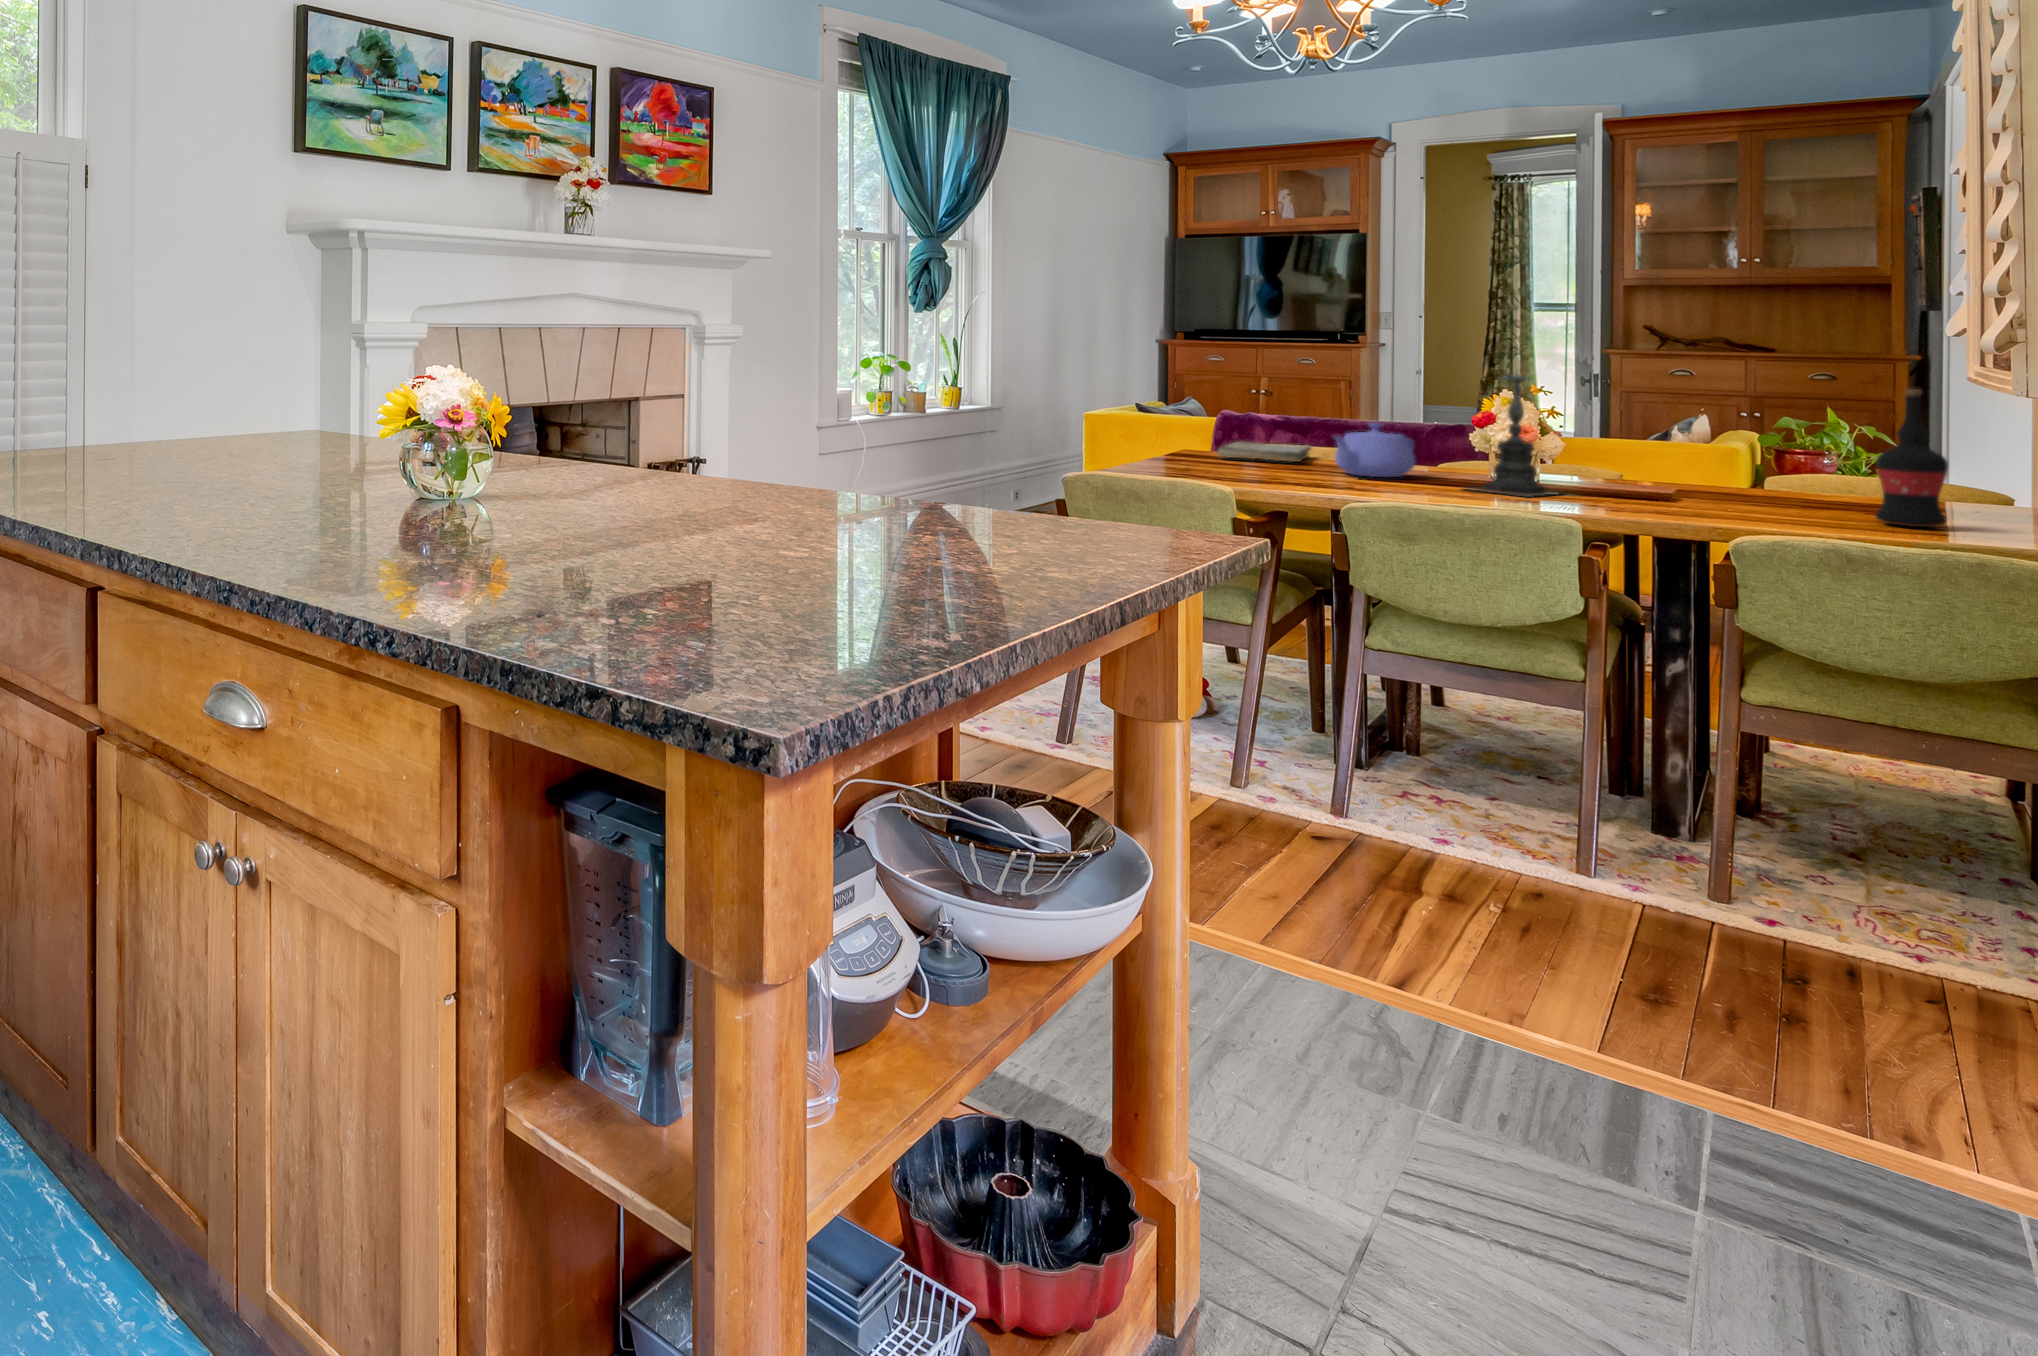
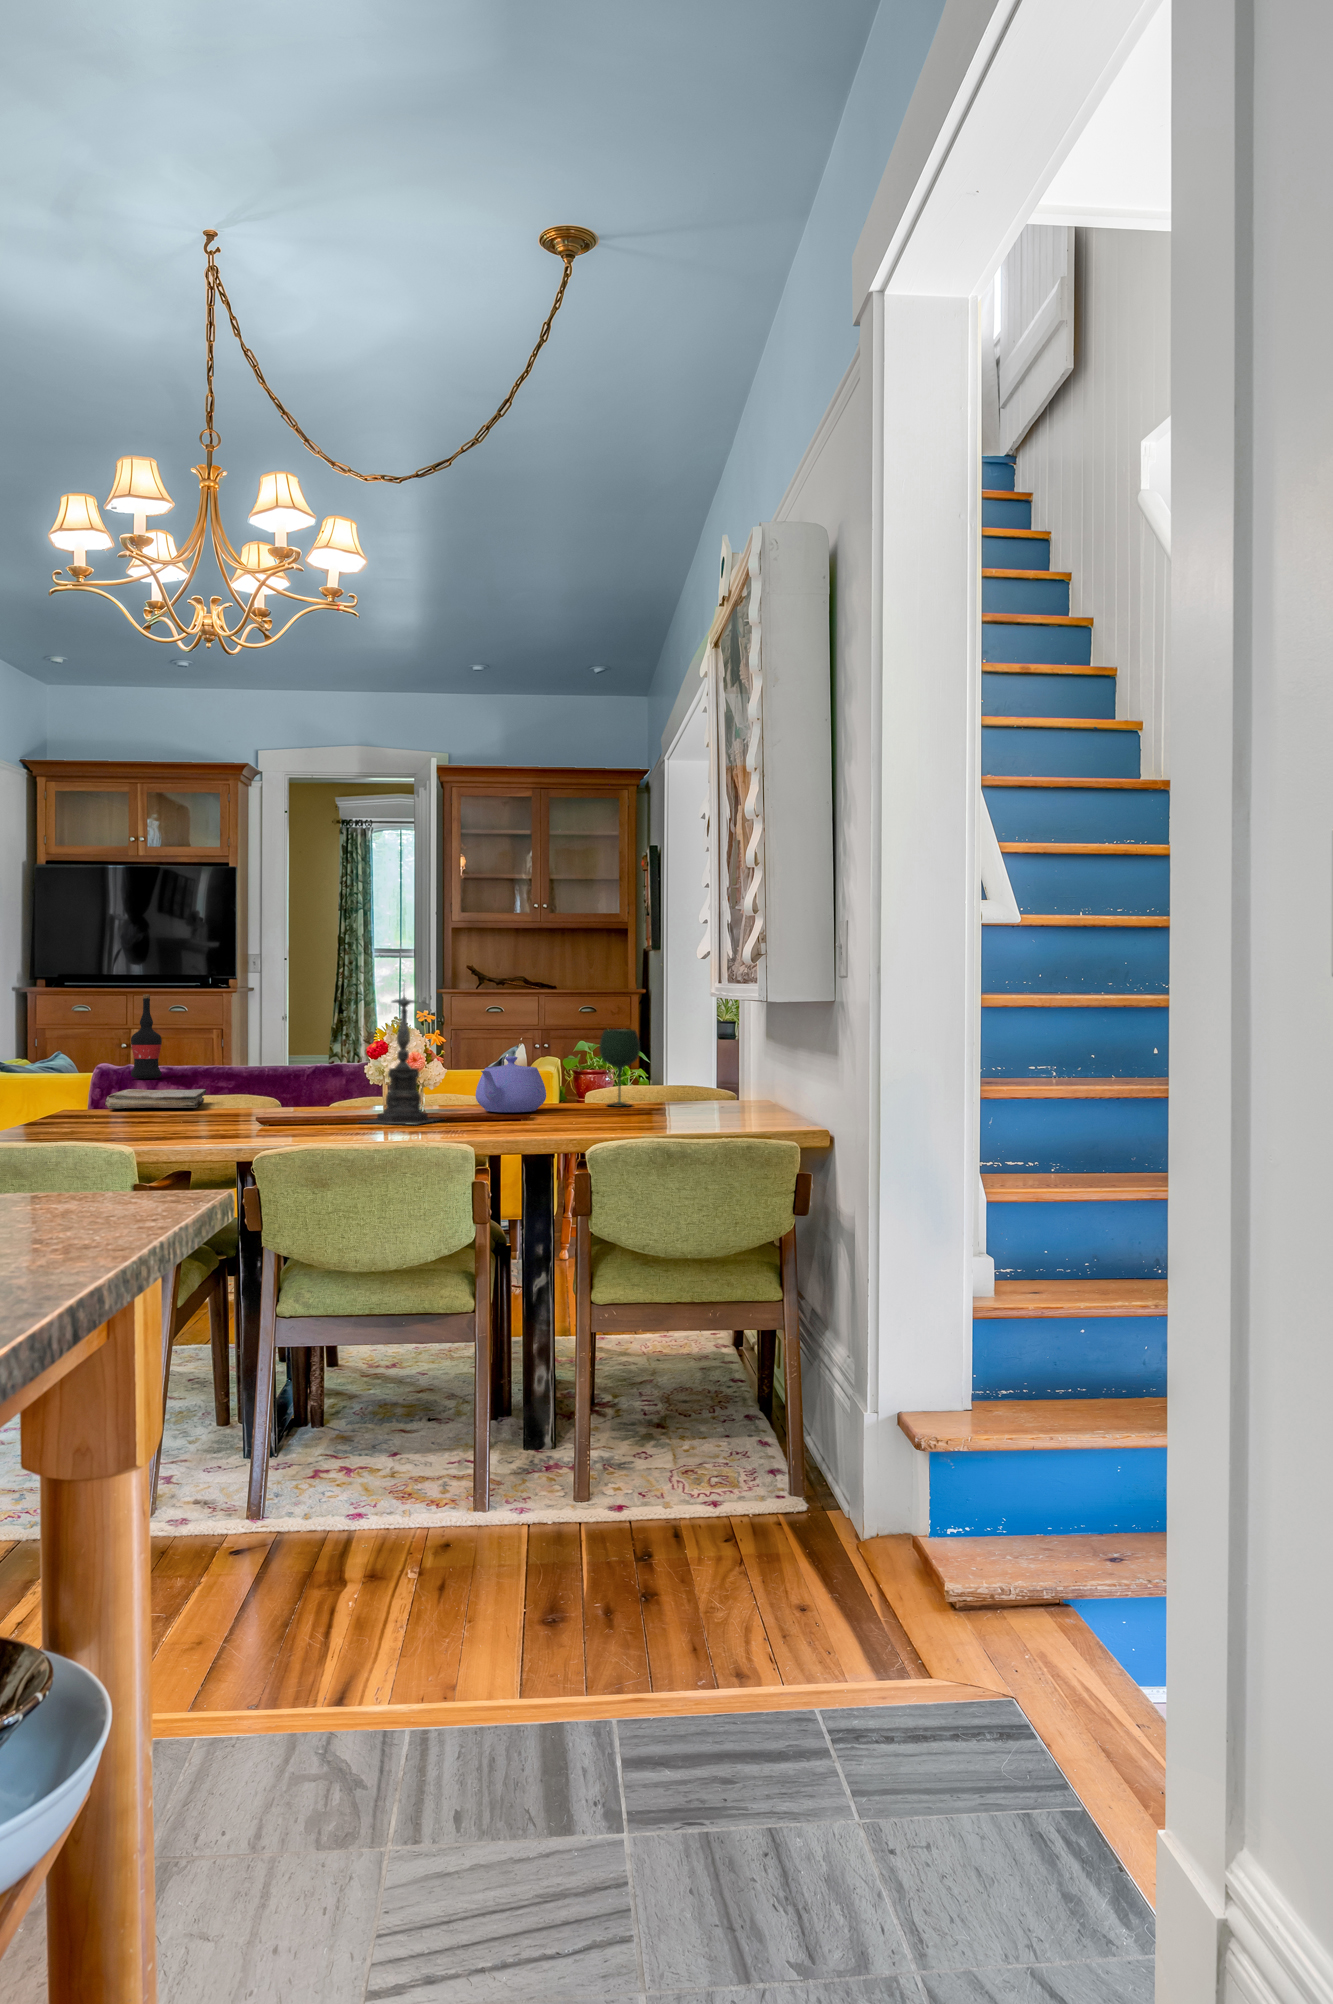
wine bottle: present [1875,389,1948,527] -> present [131,994,162,1079]
wine glass: none [1797,410,1863,497] -> present [599,1029,640,1106]
teapot: present [1334,423,1415,477] -> present [476,1056,546,1113]

